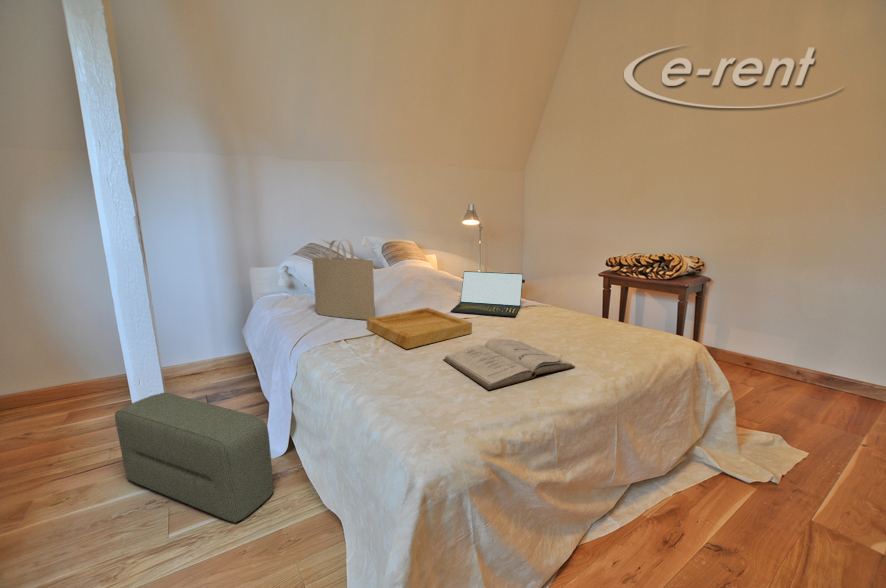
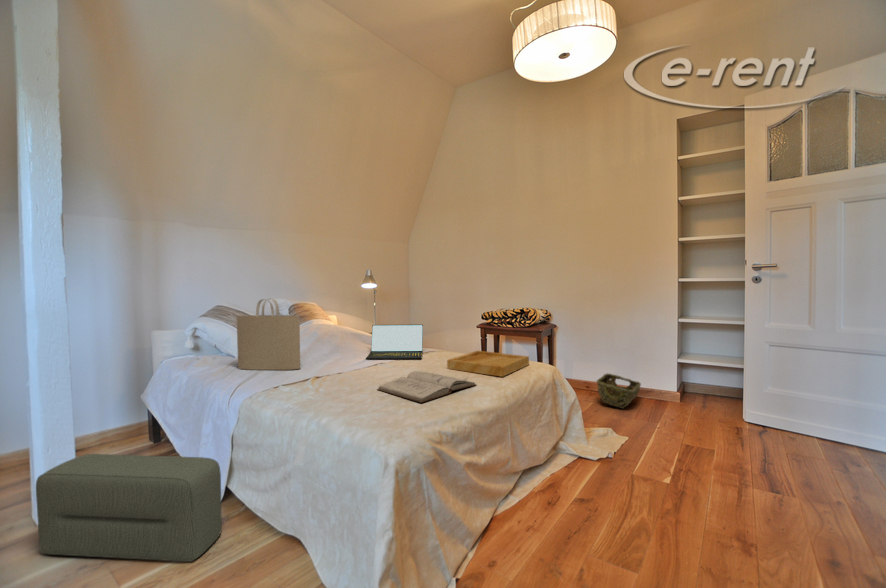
tray: present [367,308,472,349] -> present [447,351,529,377]
woven basket: none [763,349,837,401] -> present [597,374,641,408]

